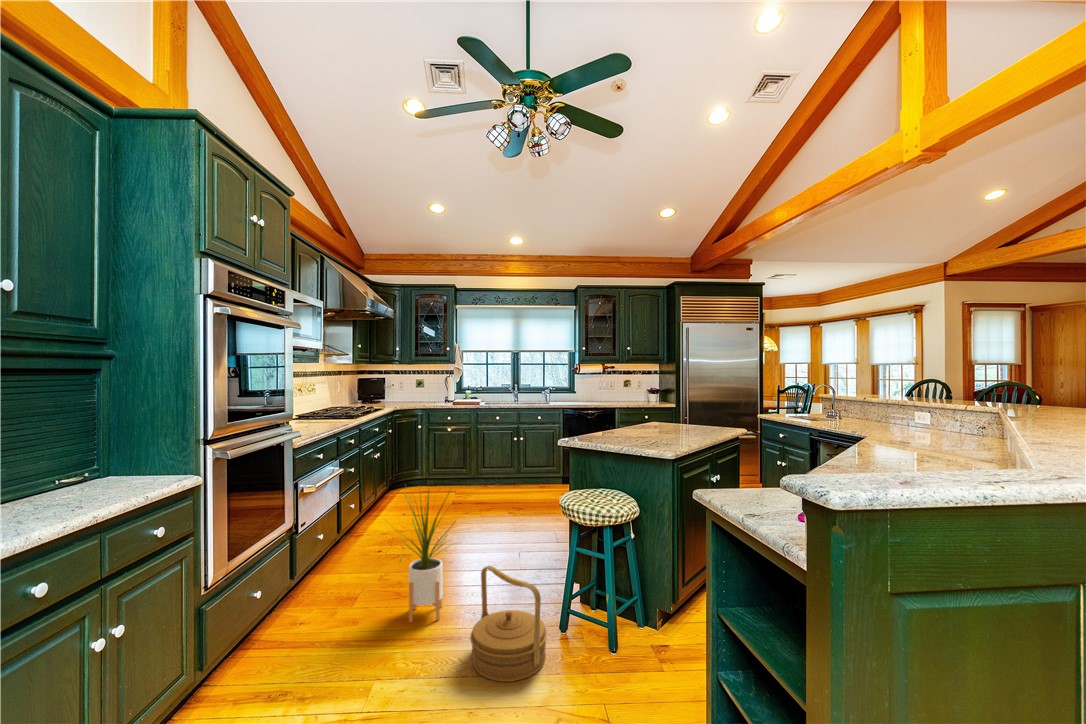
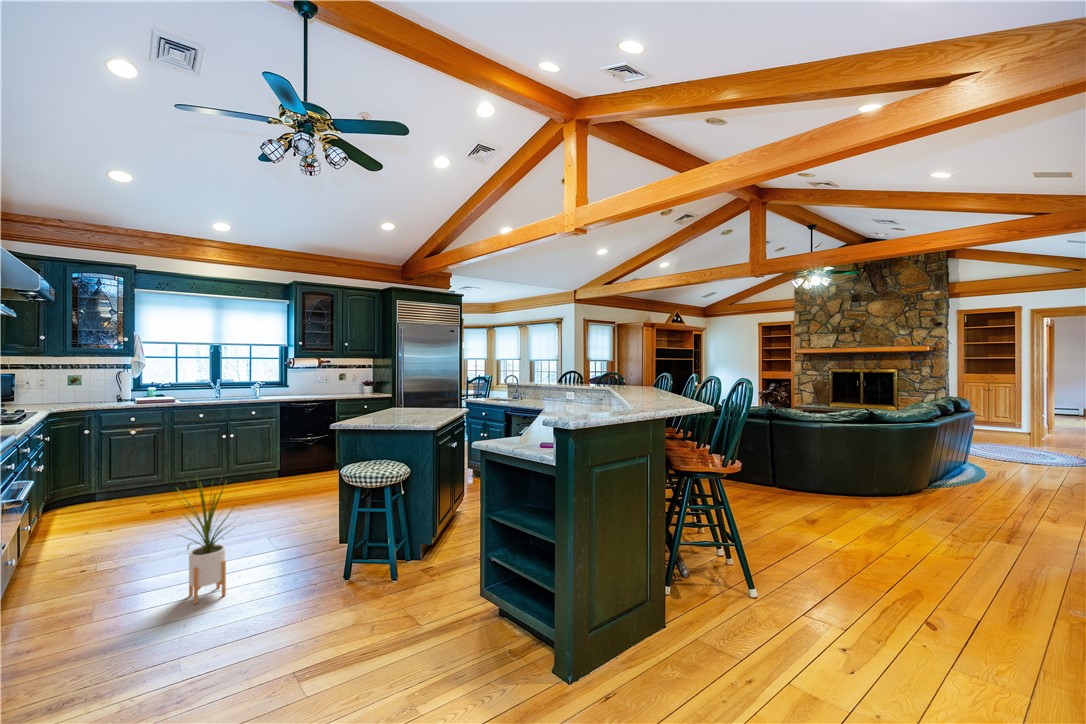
basket: present [470,566,547,682] -> none [277,532,344,613]

